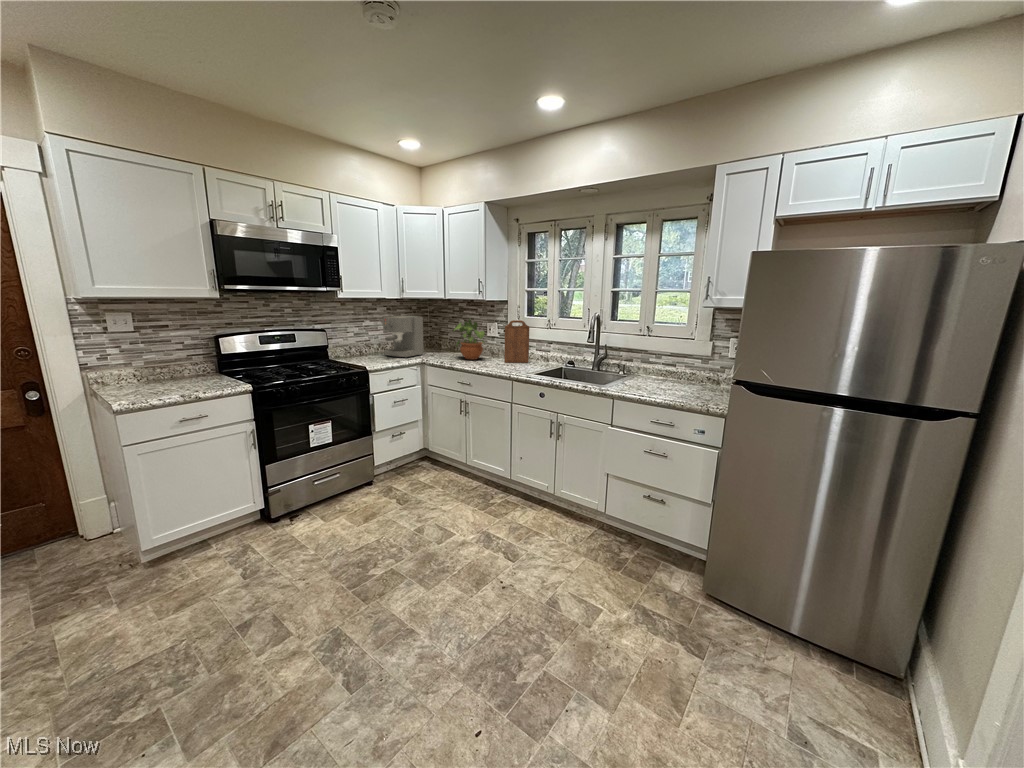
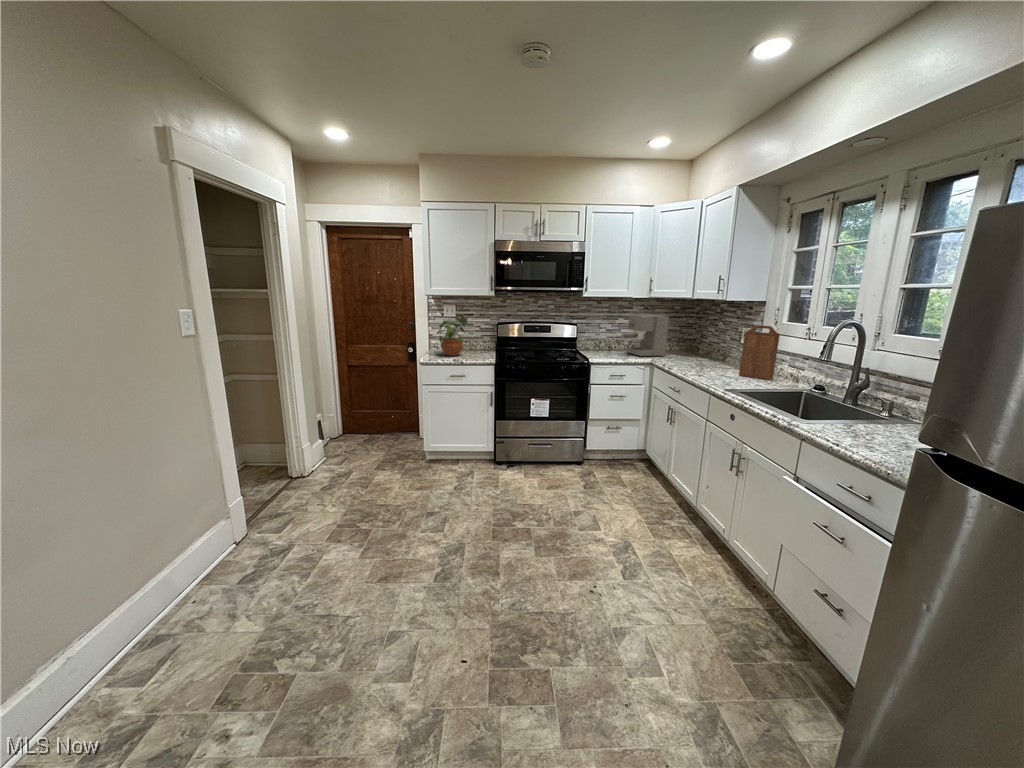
potted plant: present [454,319,485,360] -> present [439,315,467,356]

